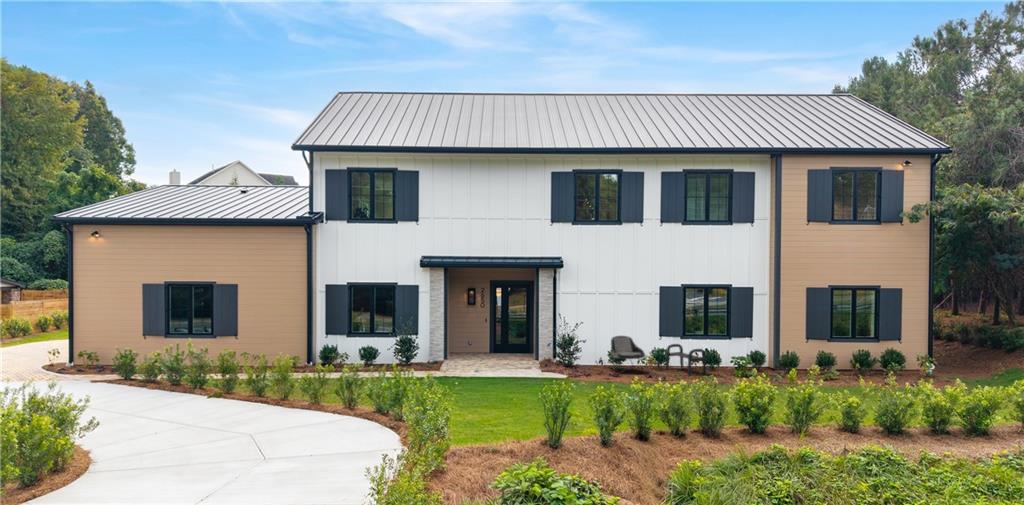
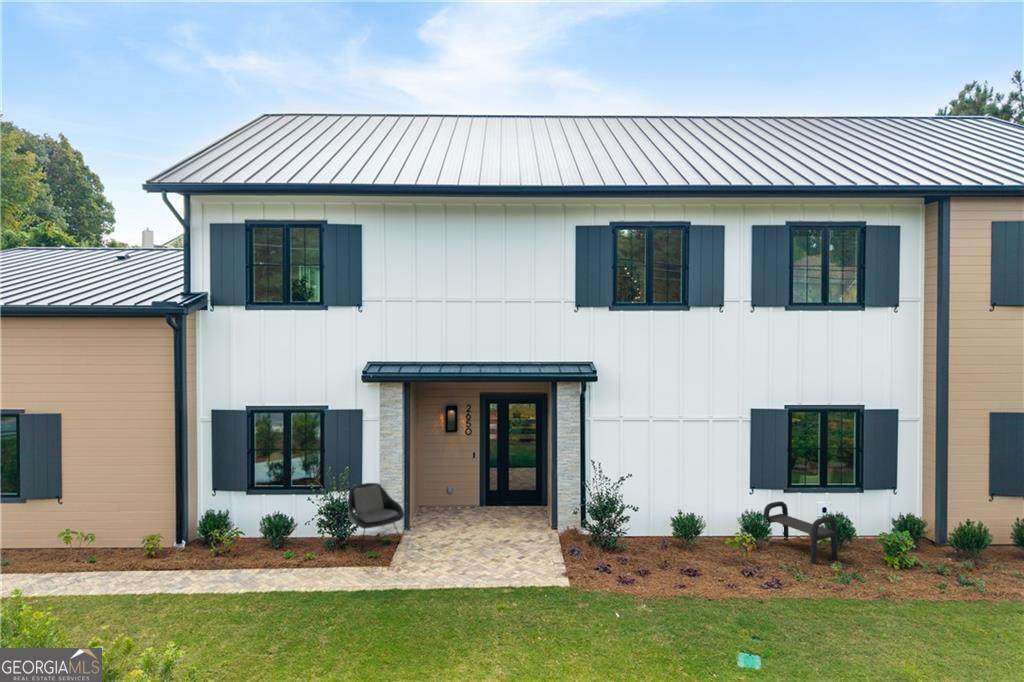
lounge chair: present [611,336,645,370] -> present [347,483,404,553]

